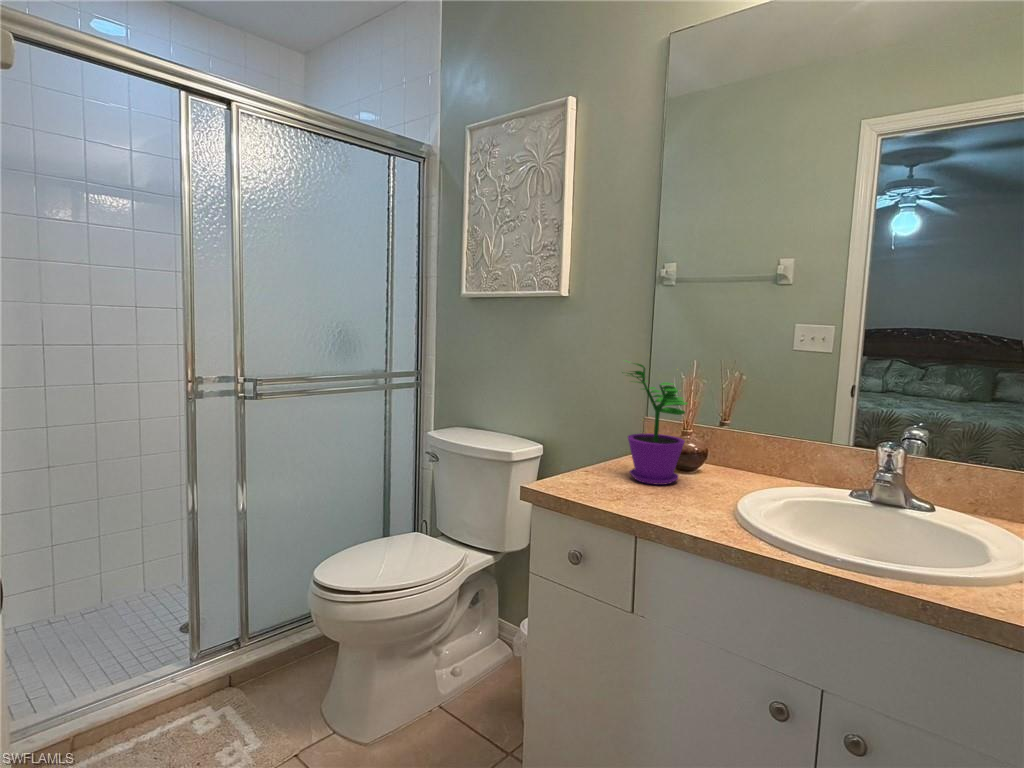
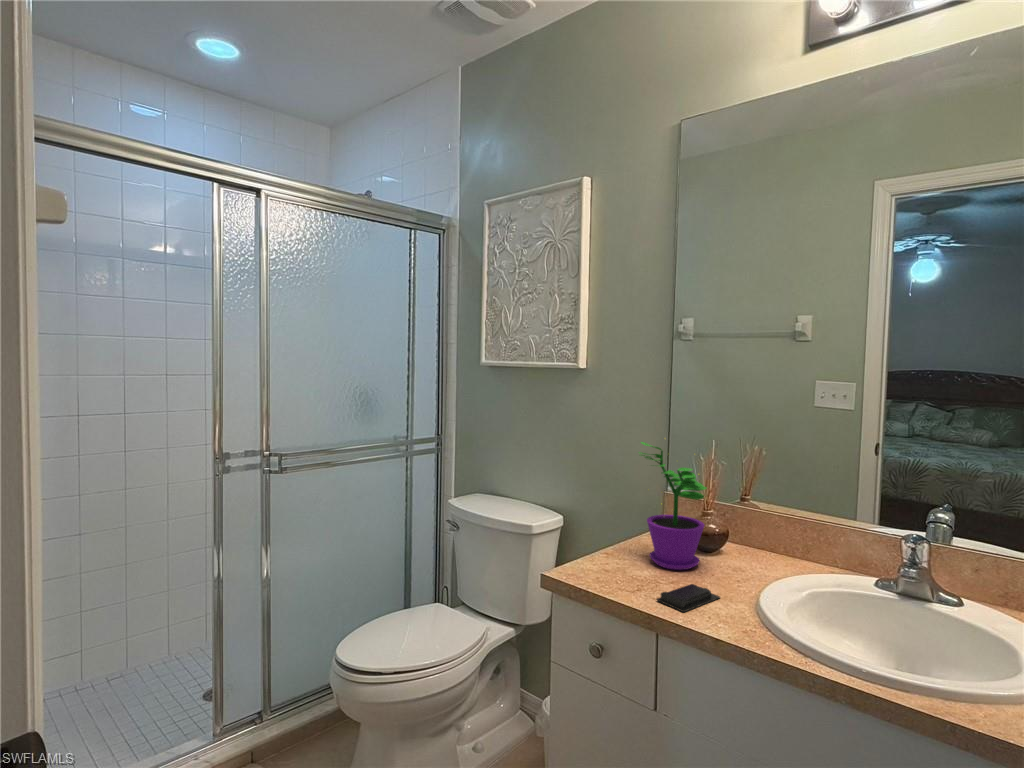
soap bar: none [636,493,699,516] -> present [656,584,720,612]

